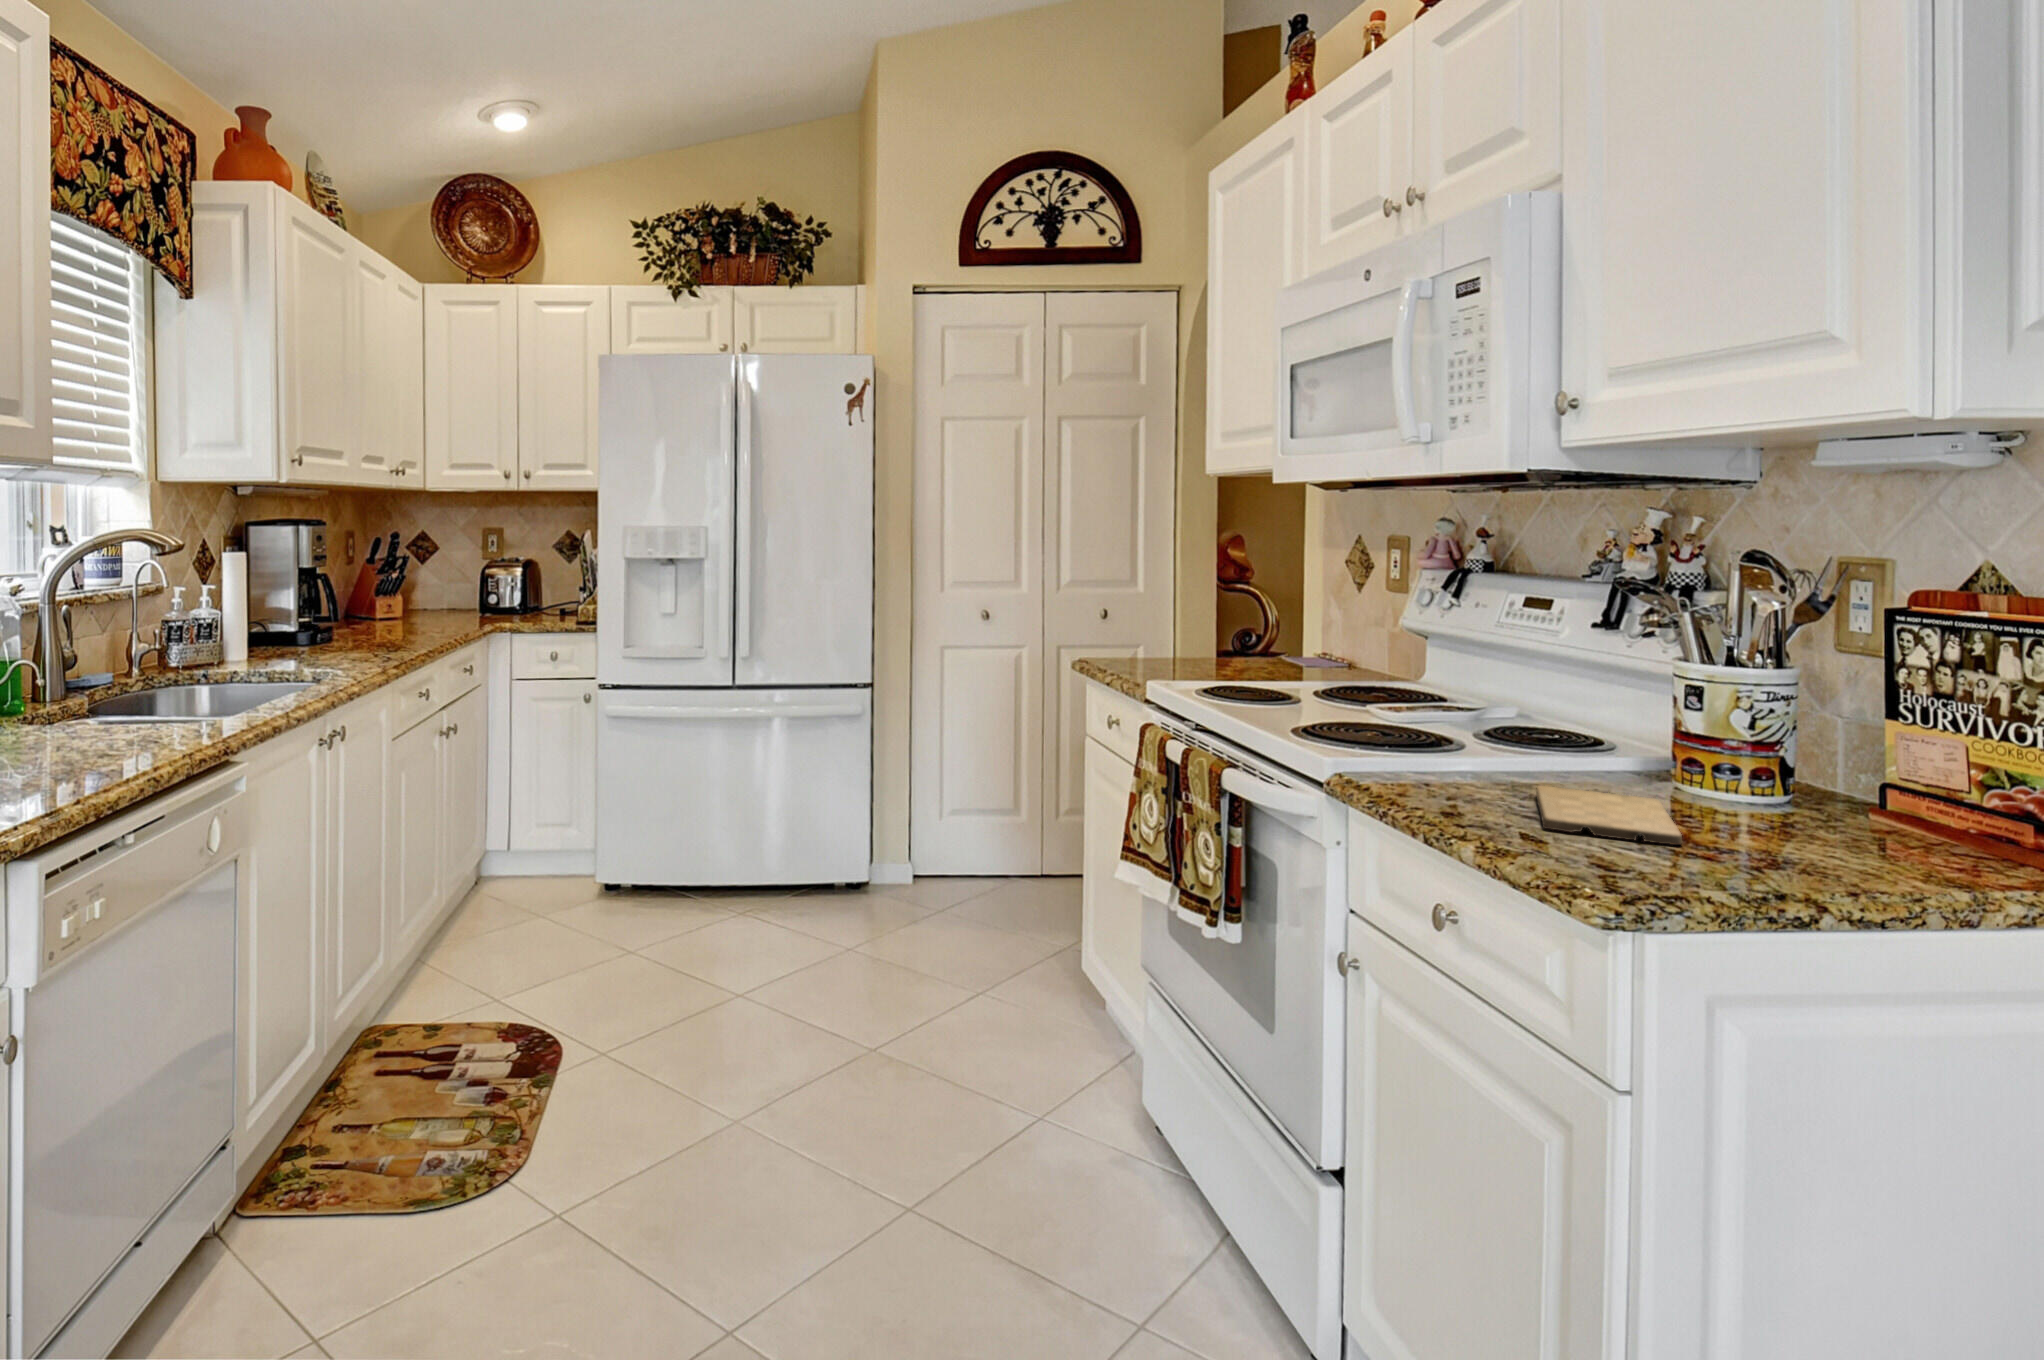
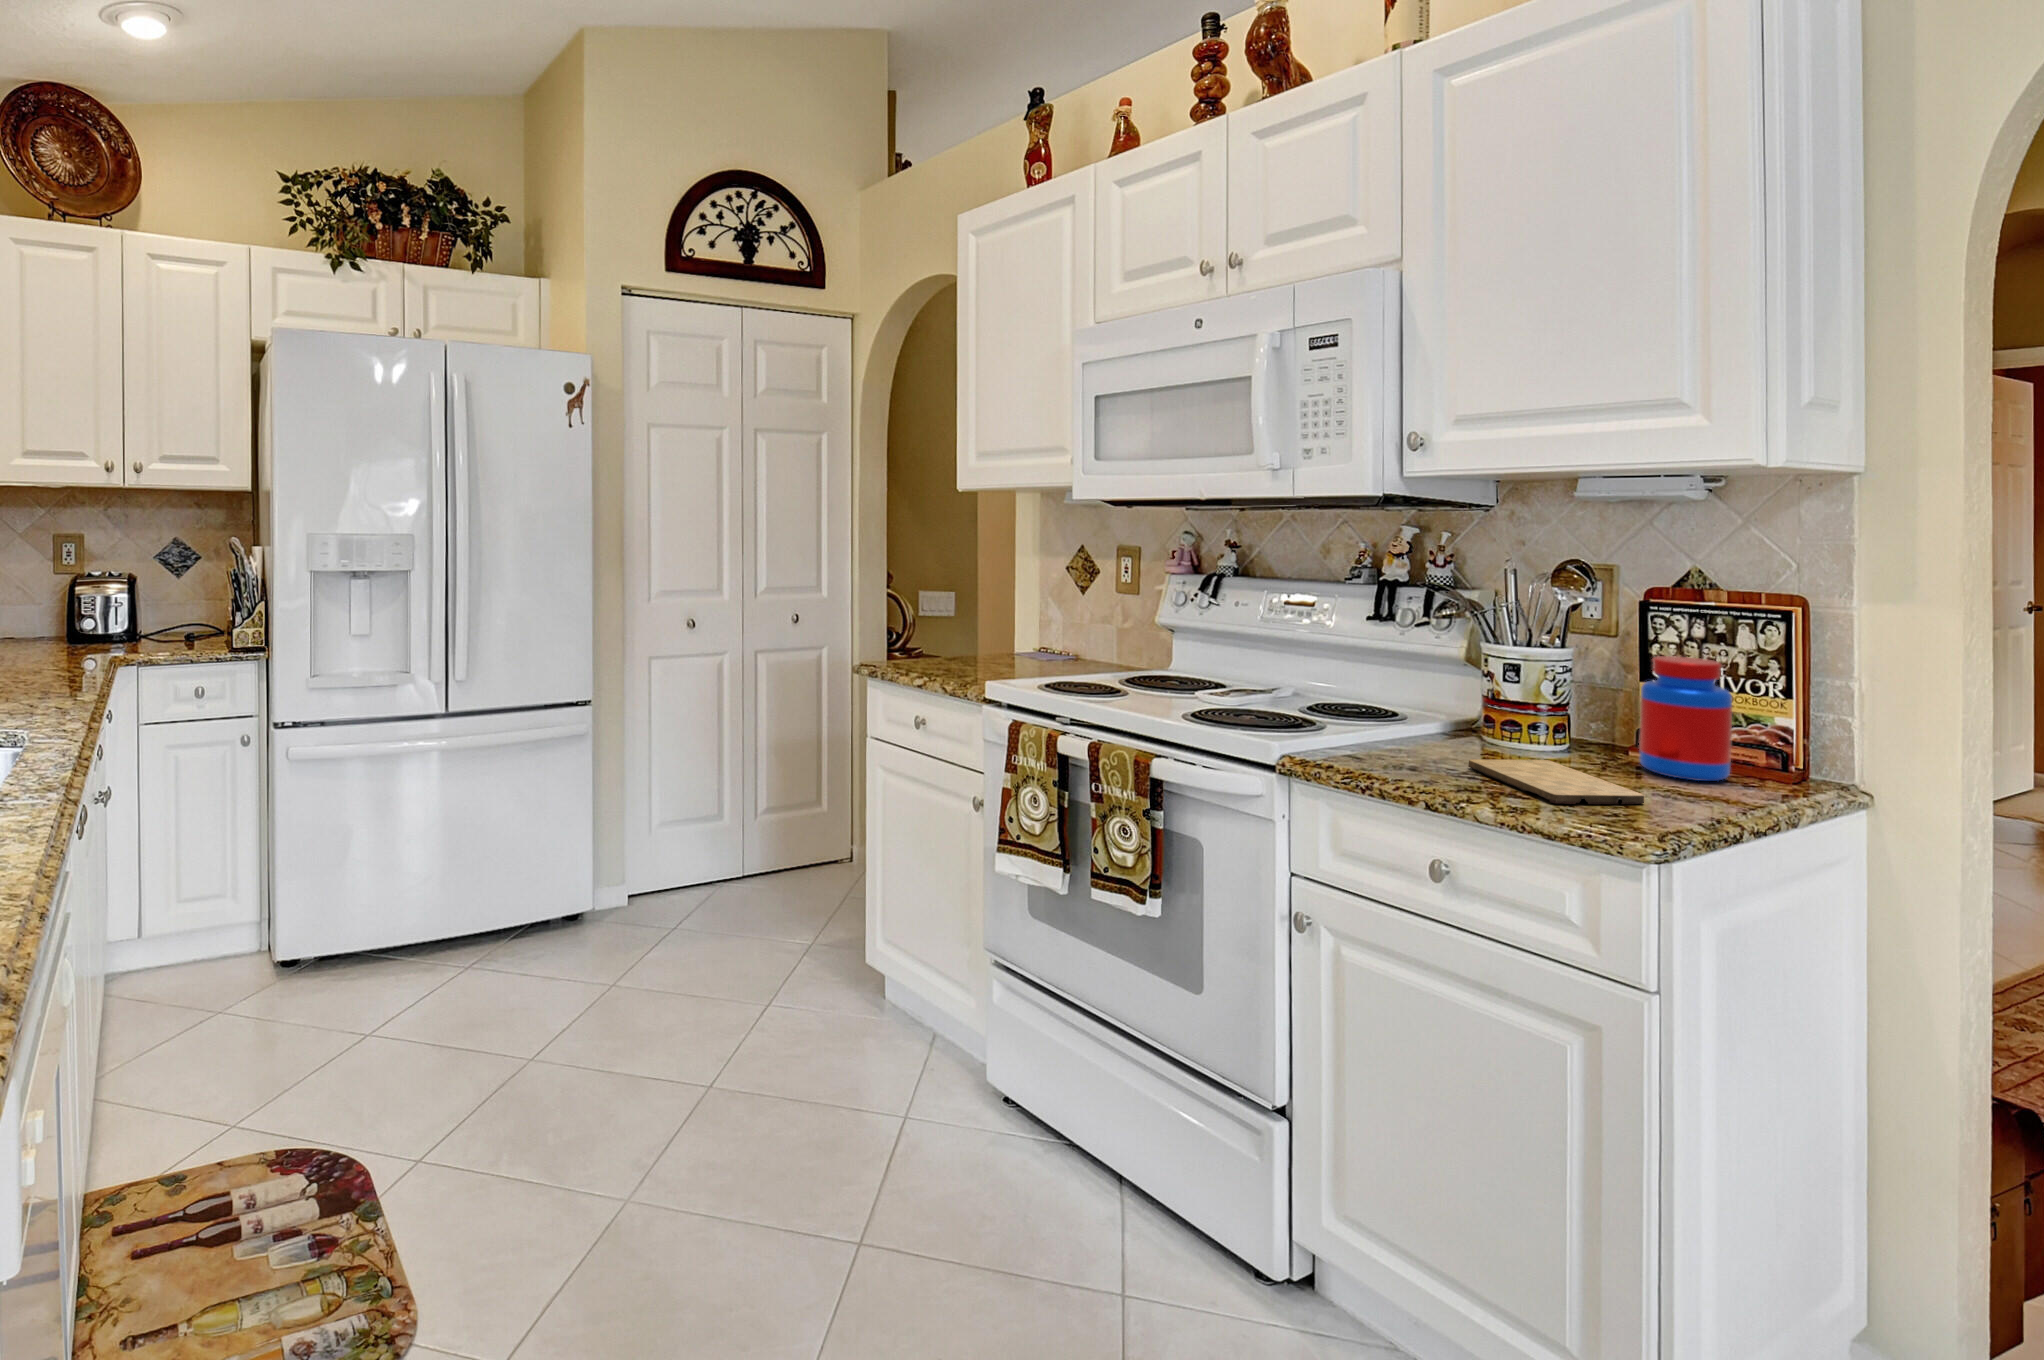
jar: none [1801,679,1927,848] -> present [1639,656,1732,781]

